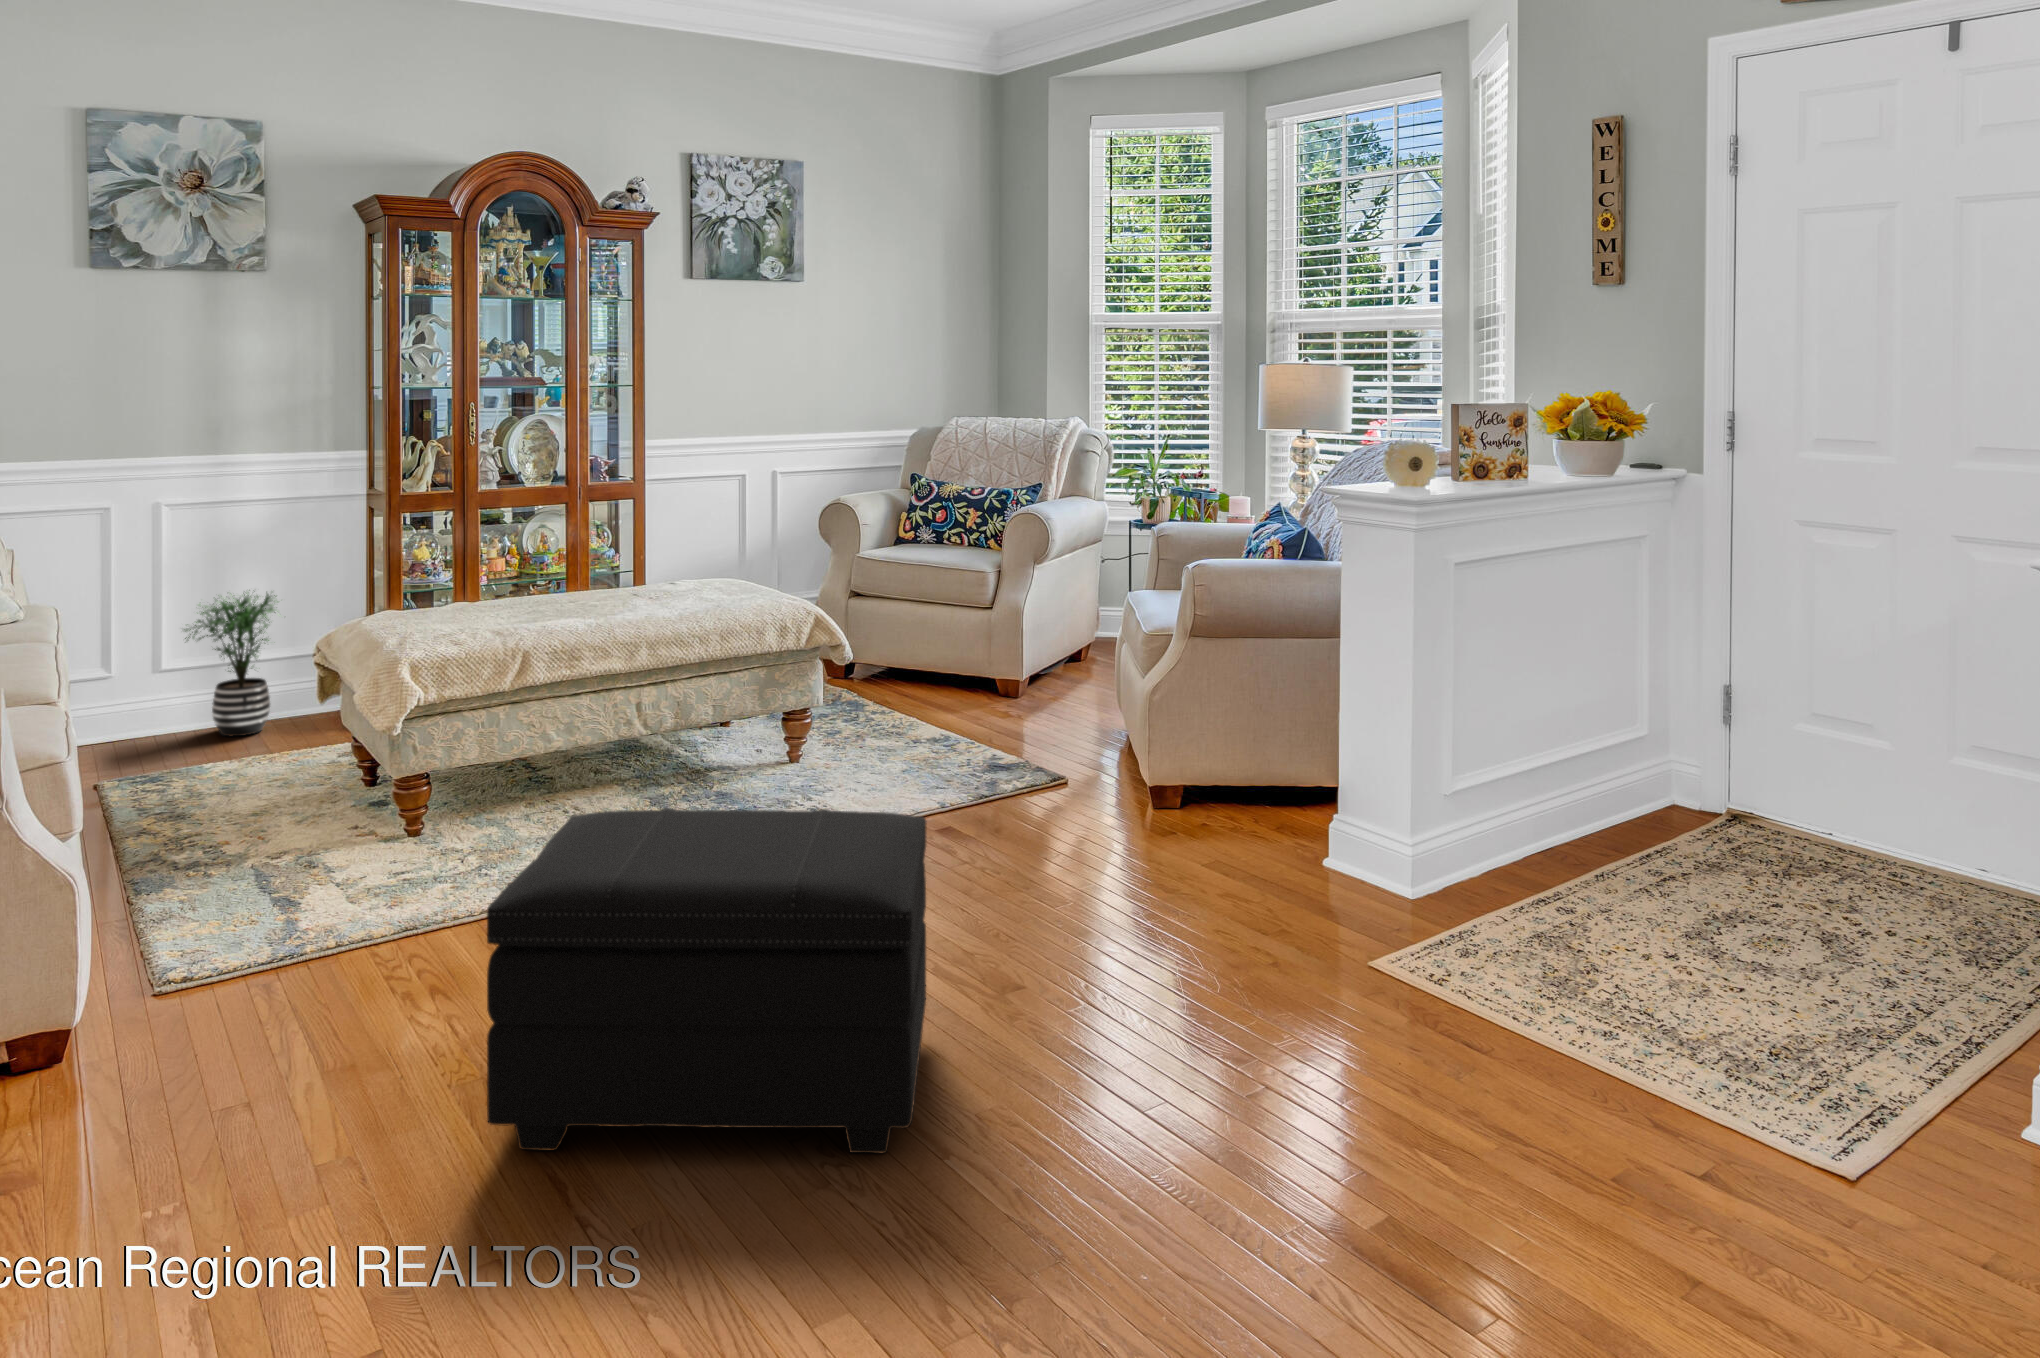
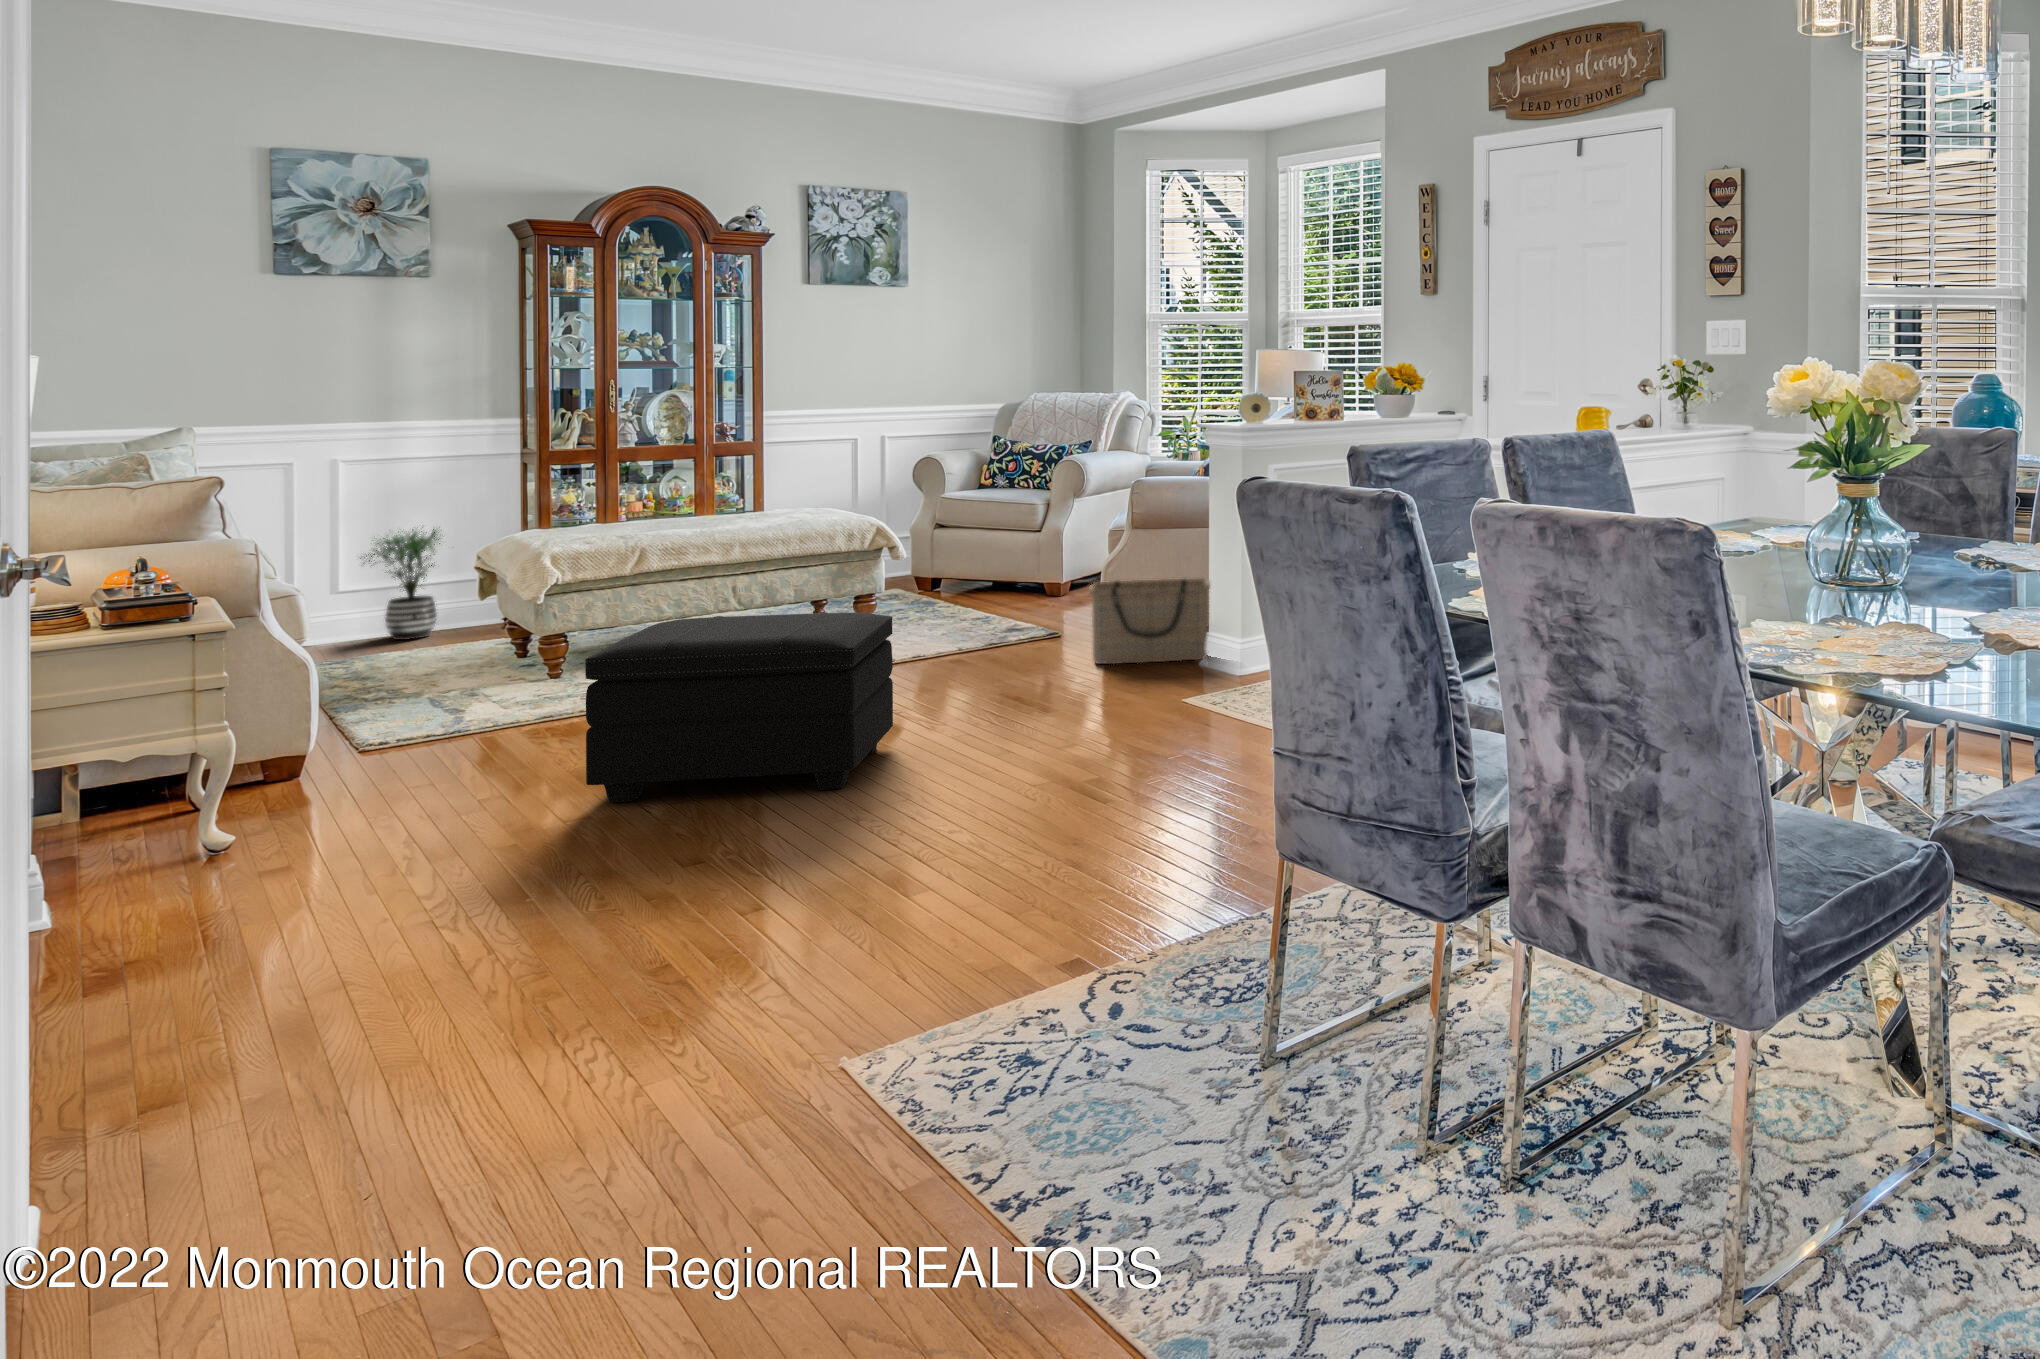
basket: none [1138,720,1323,852] -> present [1089,578,1210,664]

